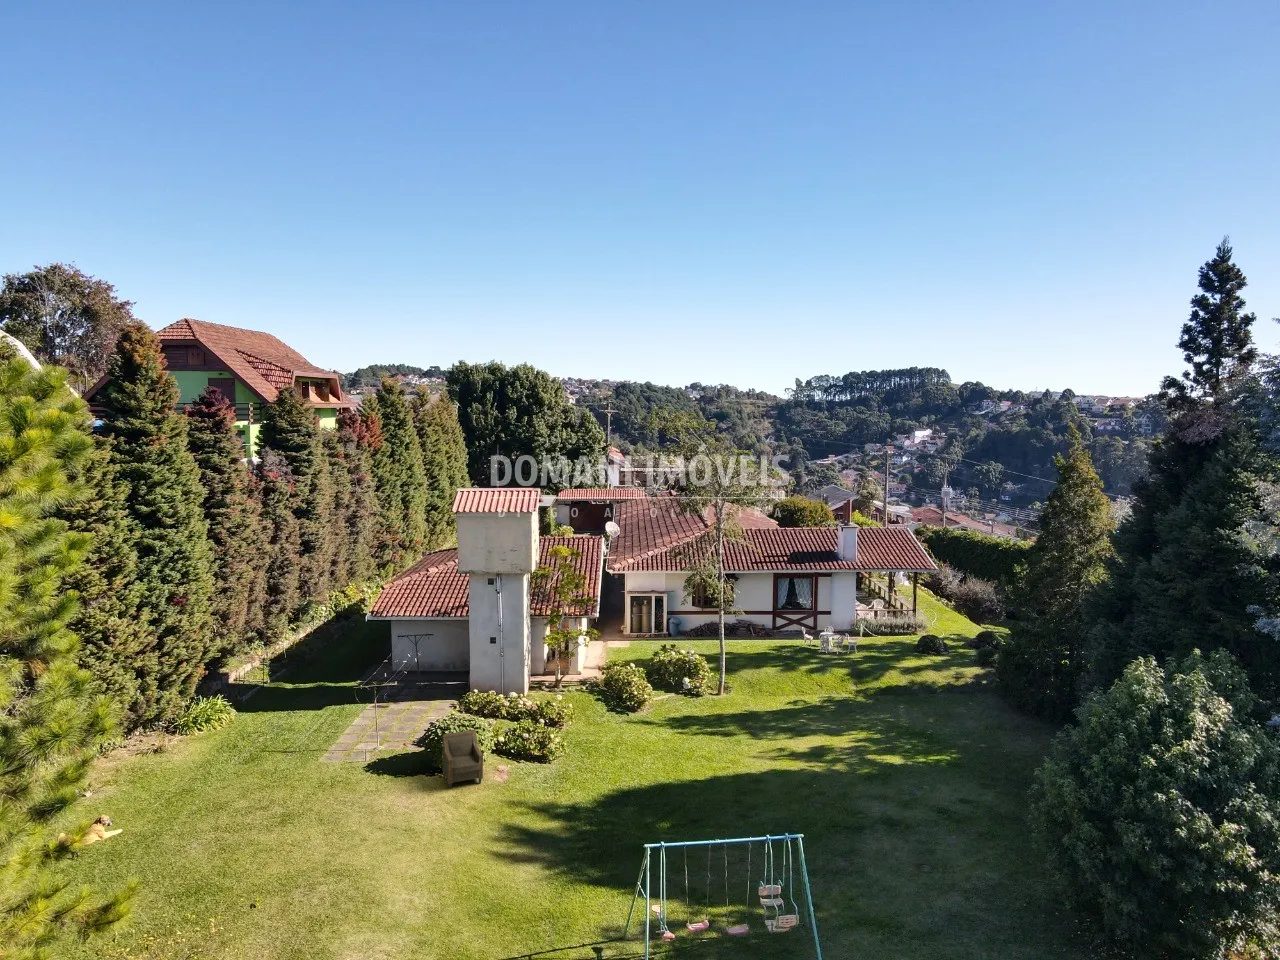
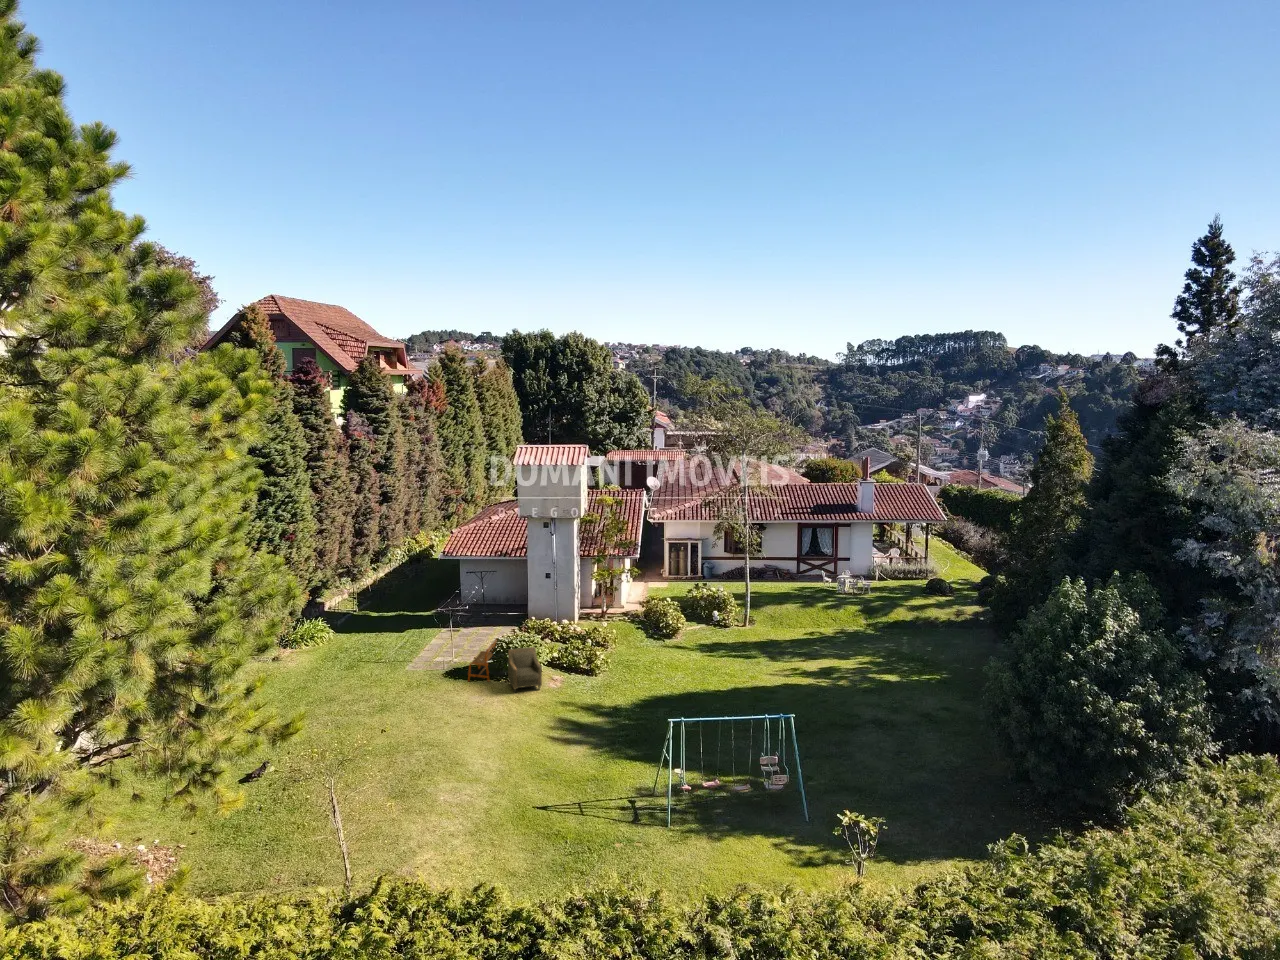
bench: none [393,720,431,774] -> present [468,639,497,682]

